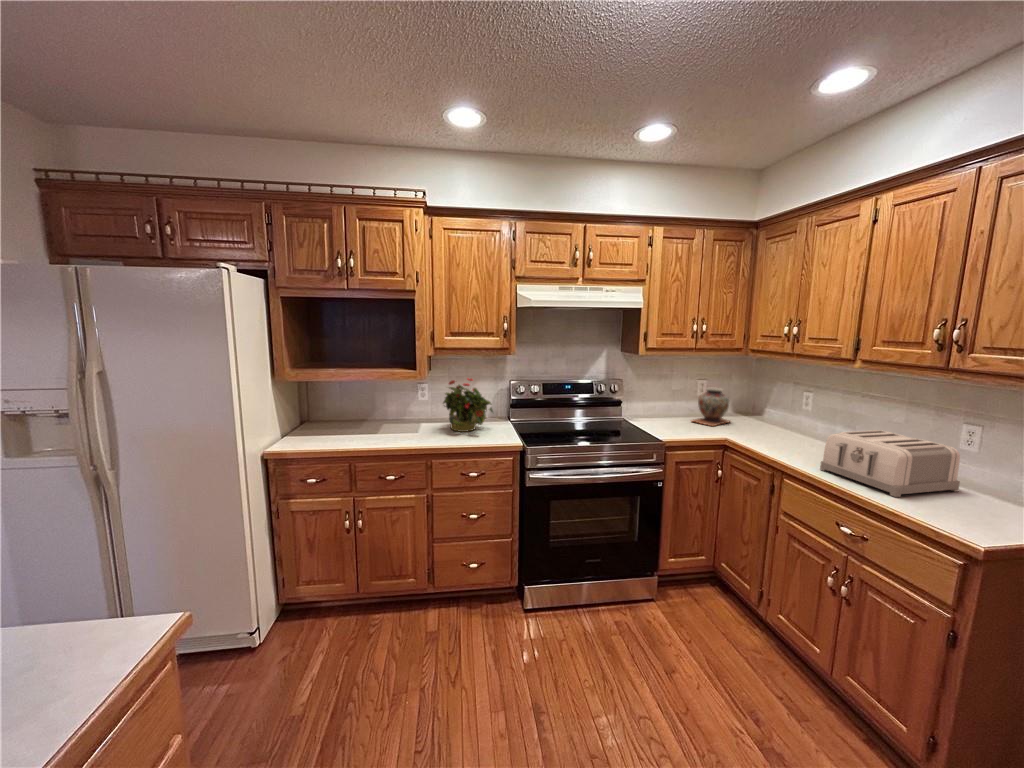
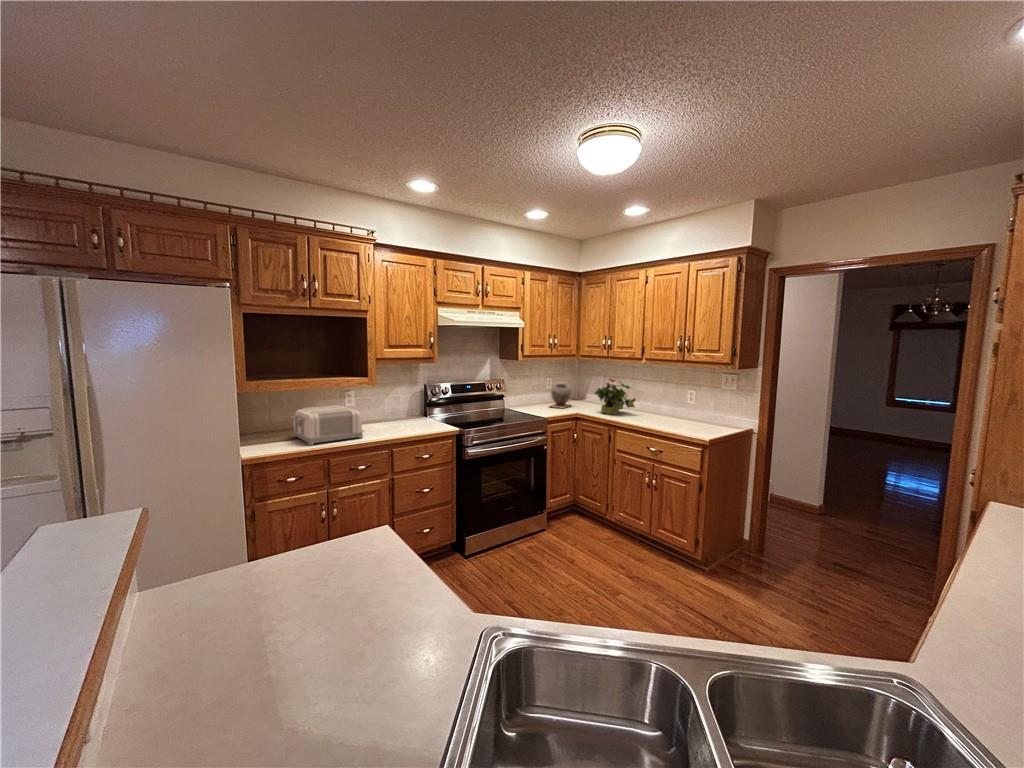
potted plant: present [443,378,493,432] -> present [594,379,636,414]
toaster: present [820,430,960,497] -> present [291,405,363,445]

